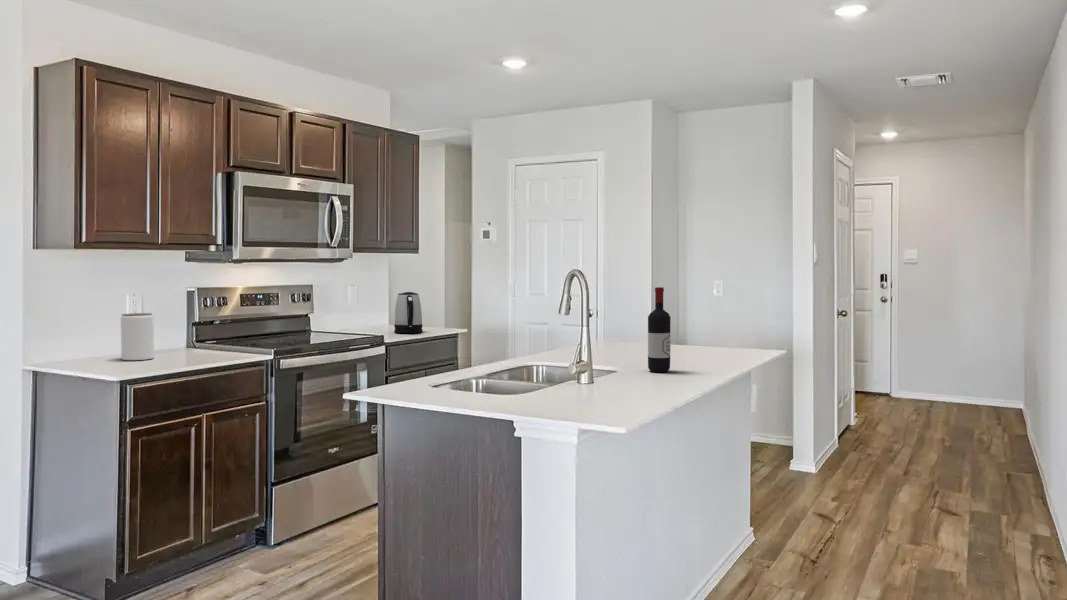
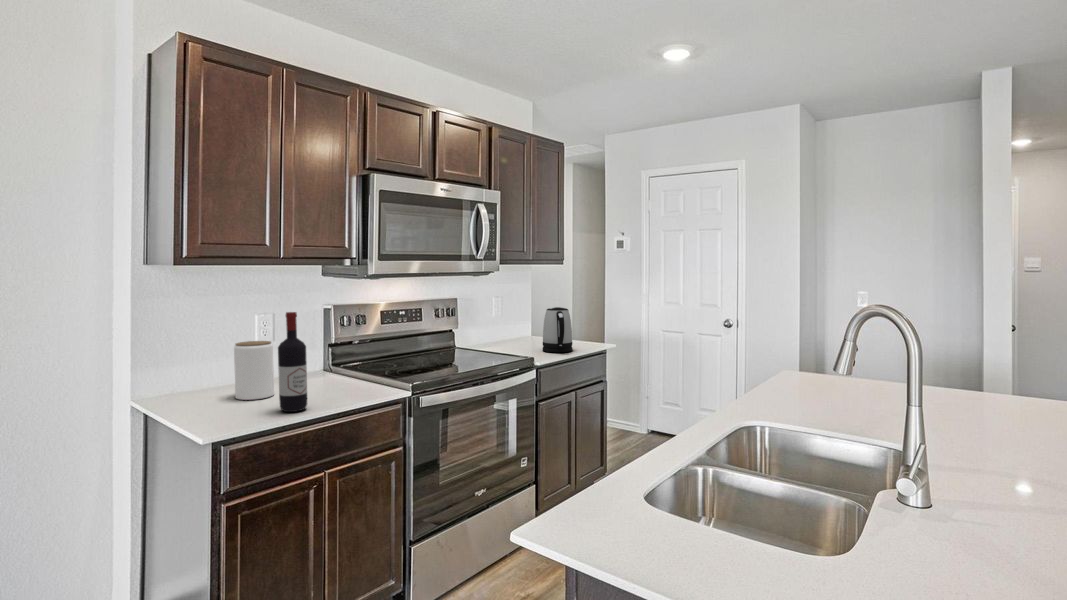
wine bottle: present [648,287,671,372] -> present [278,312,307,412]

